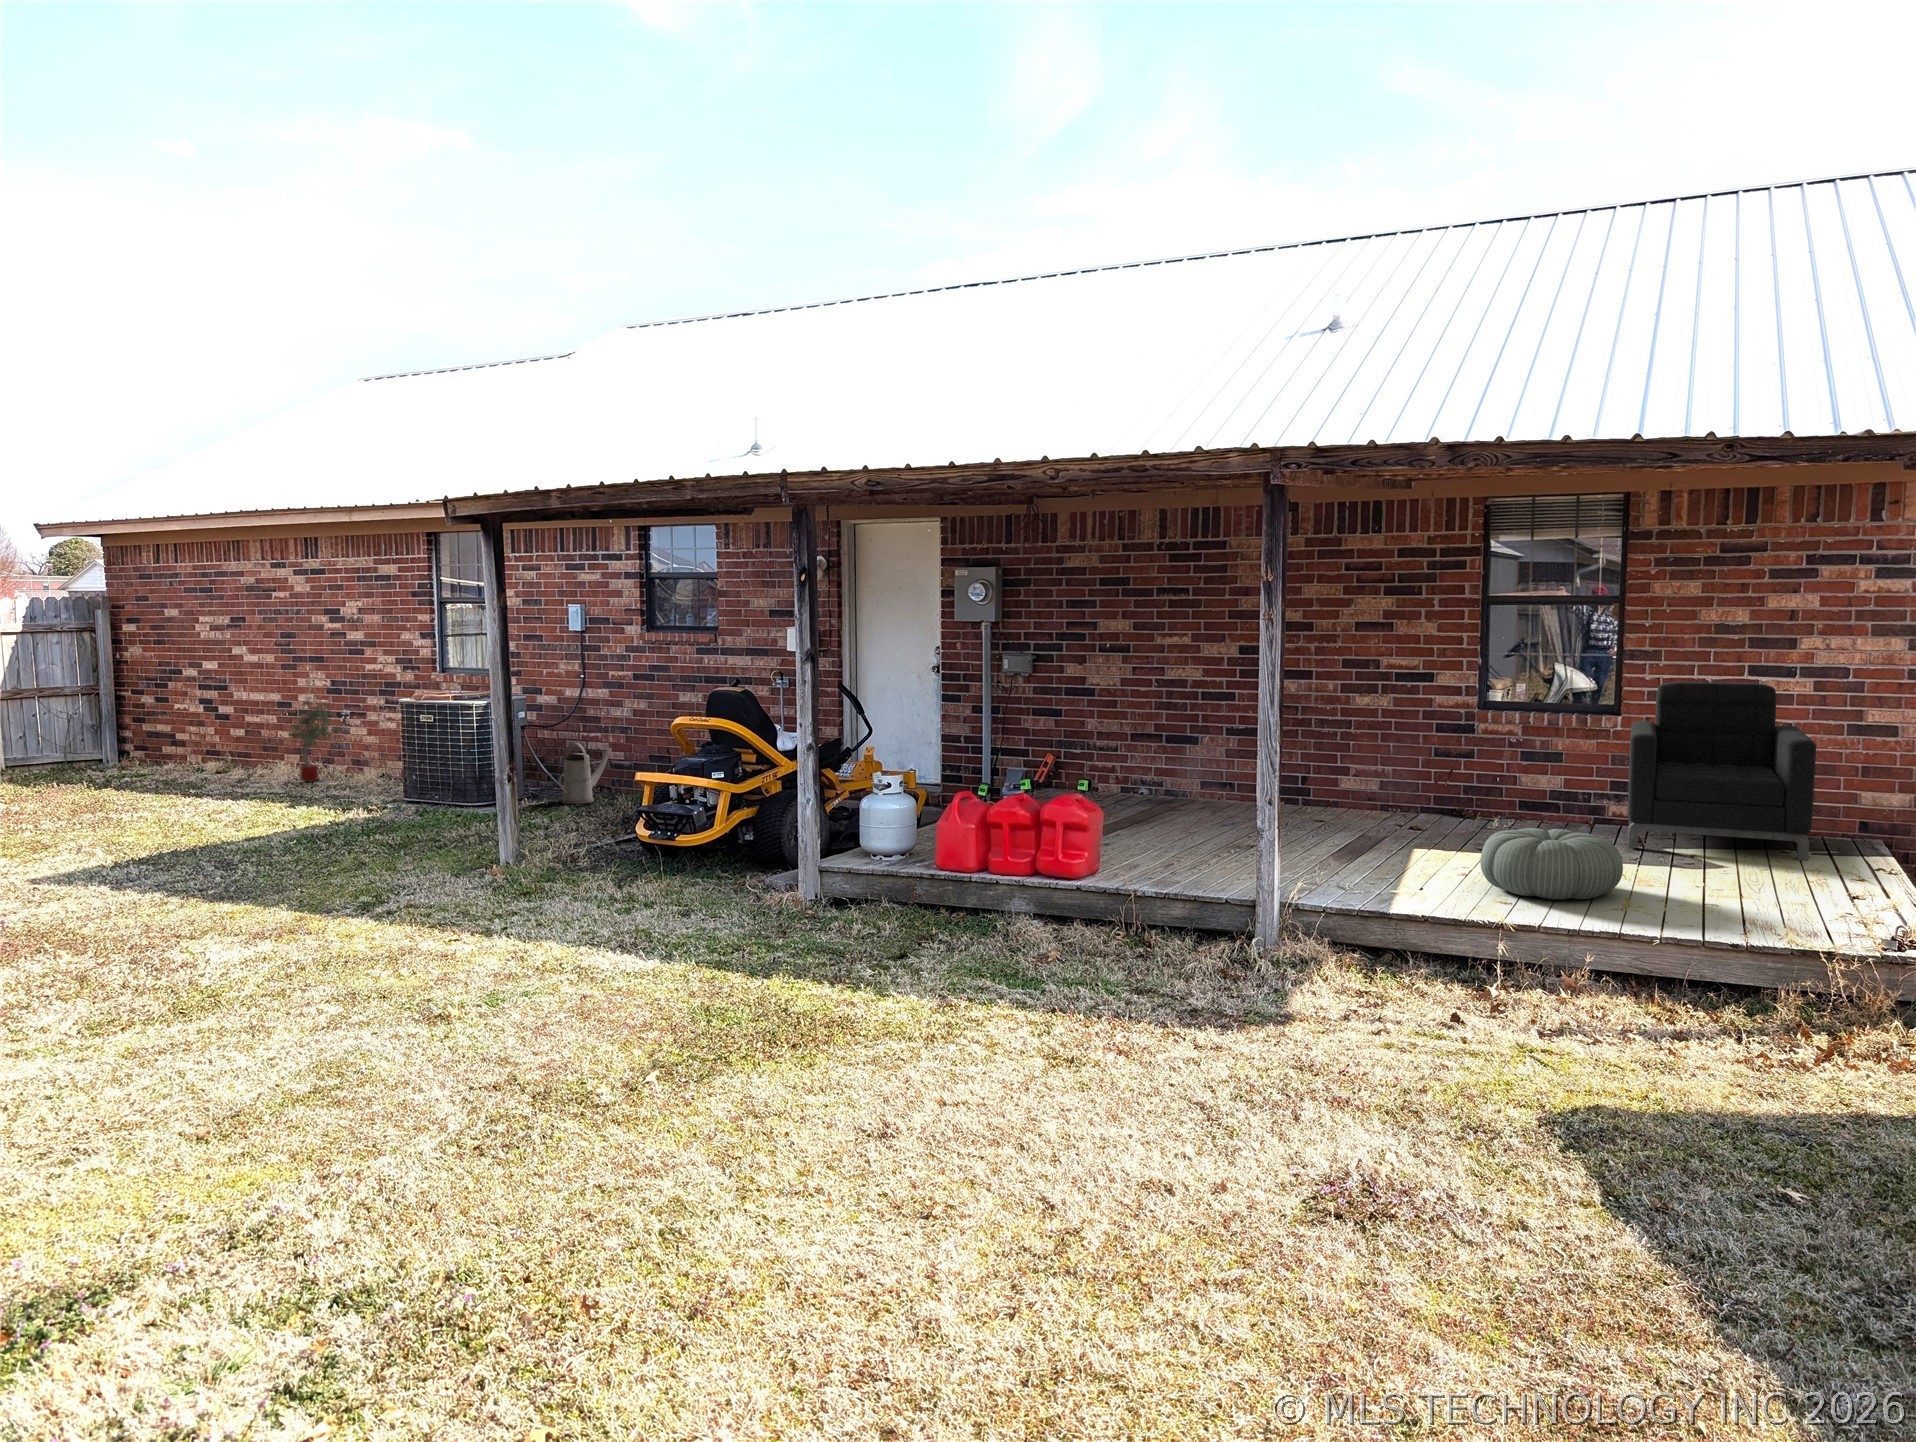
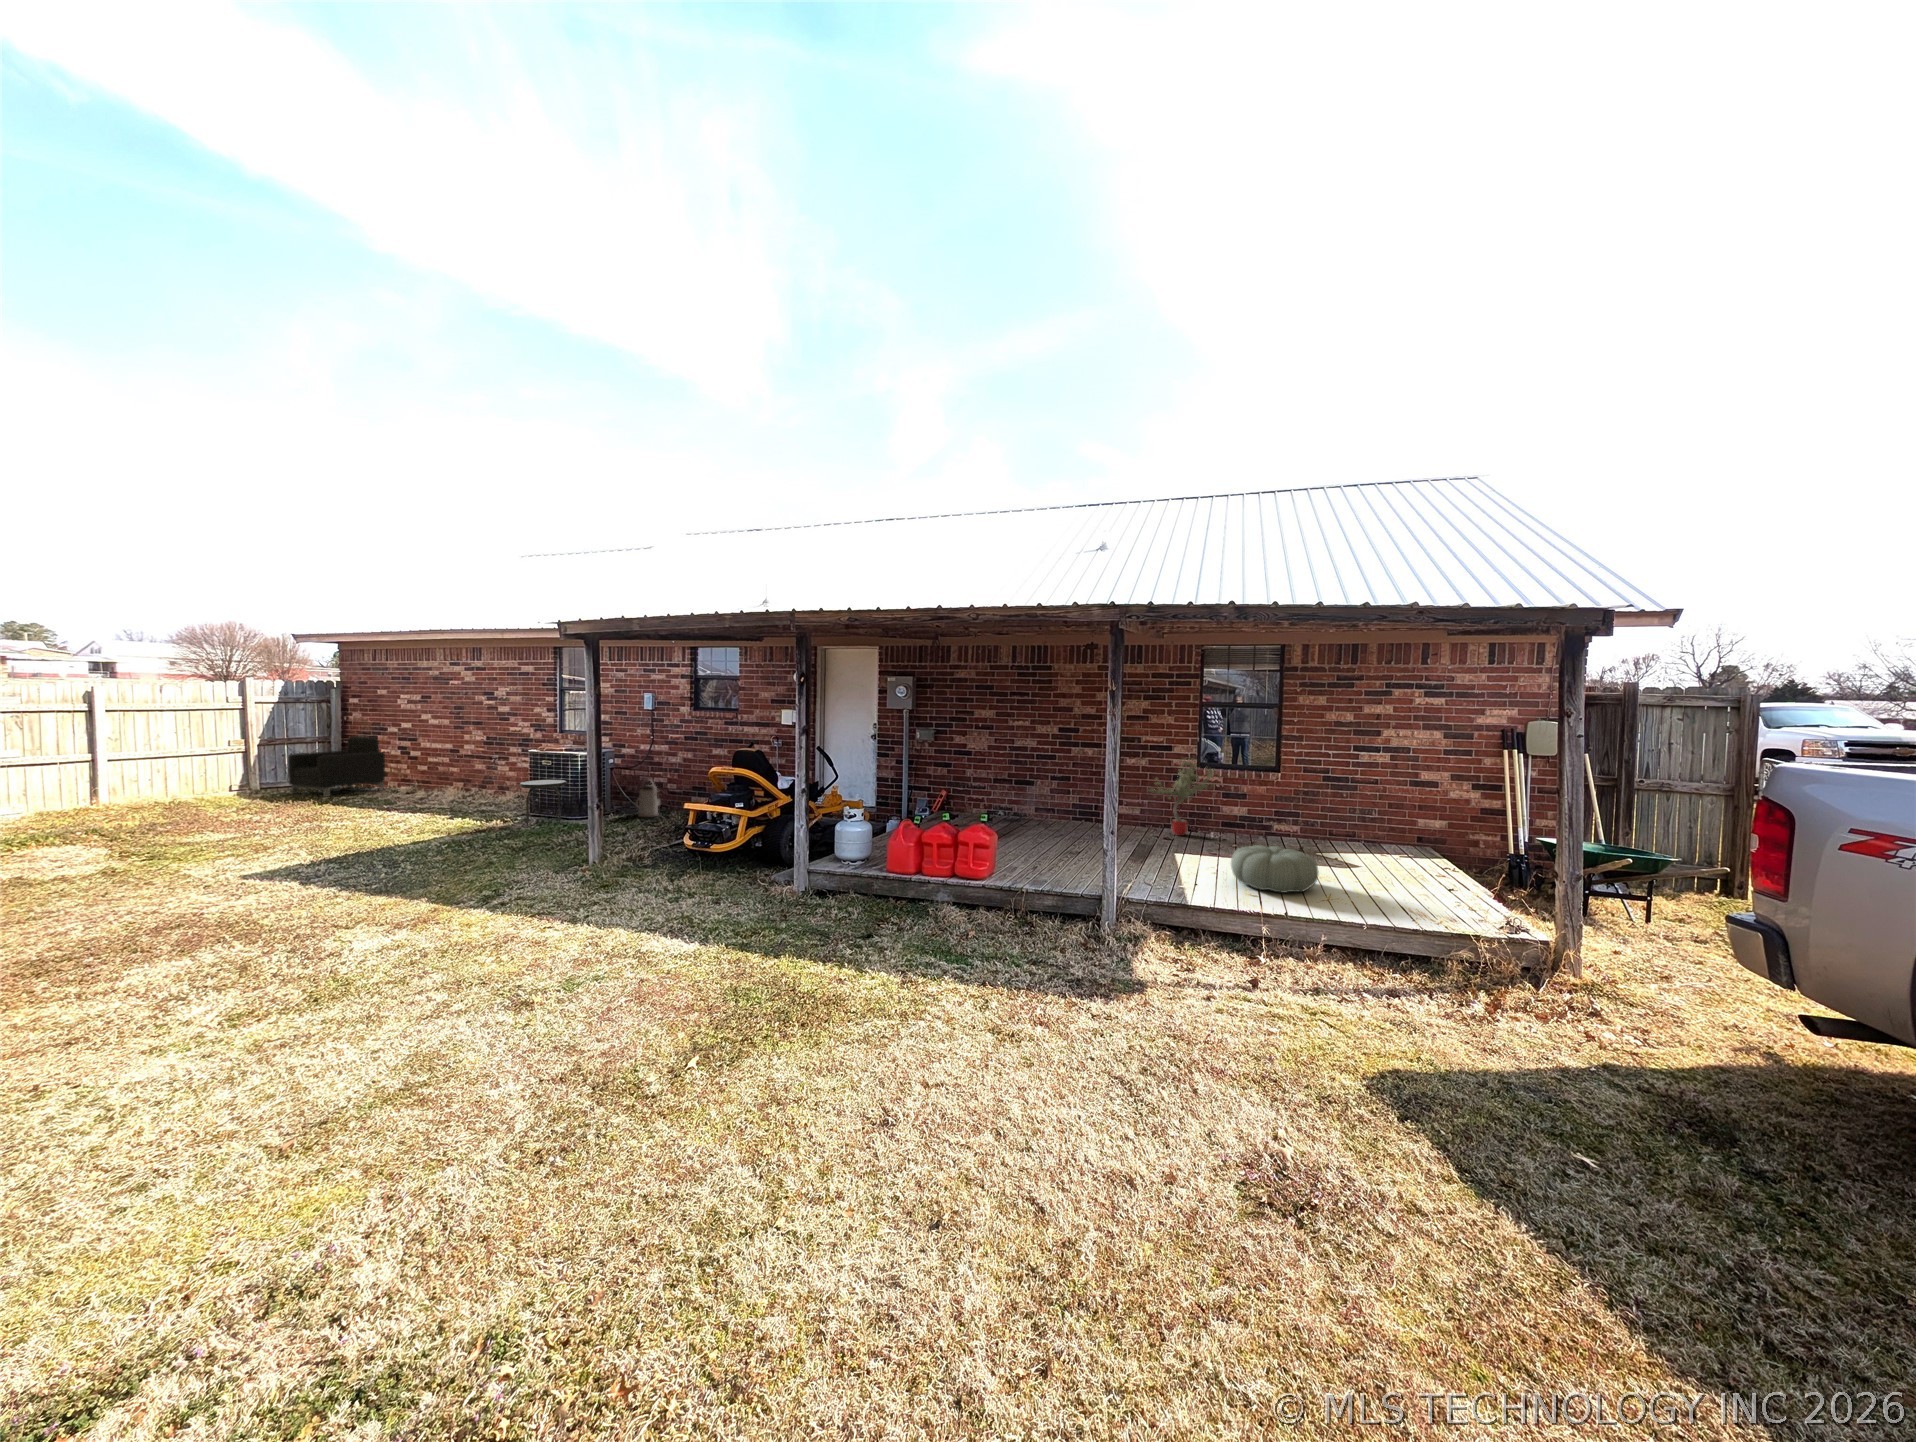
armchair: present [1628,682,1816,861] -> present [288,736,385,797]
potted tree: present [288,698,339,782] -> present [1148,759,1214,836]
side table: none [387,745,455,816] -> present [520,780,567,826]

